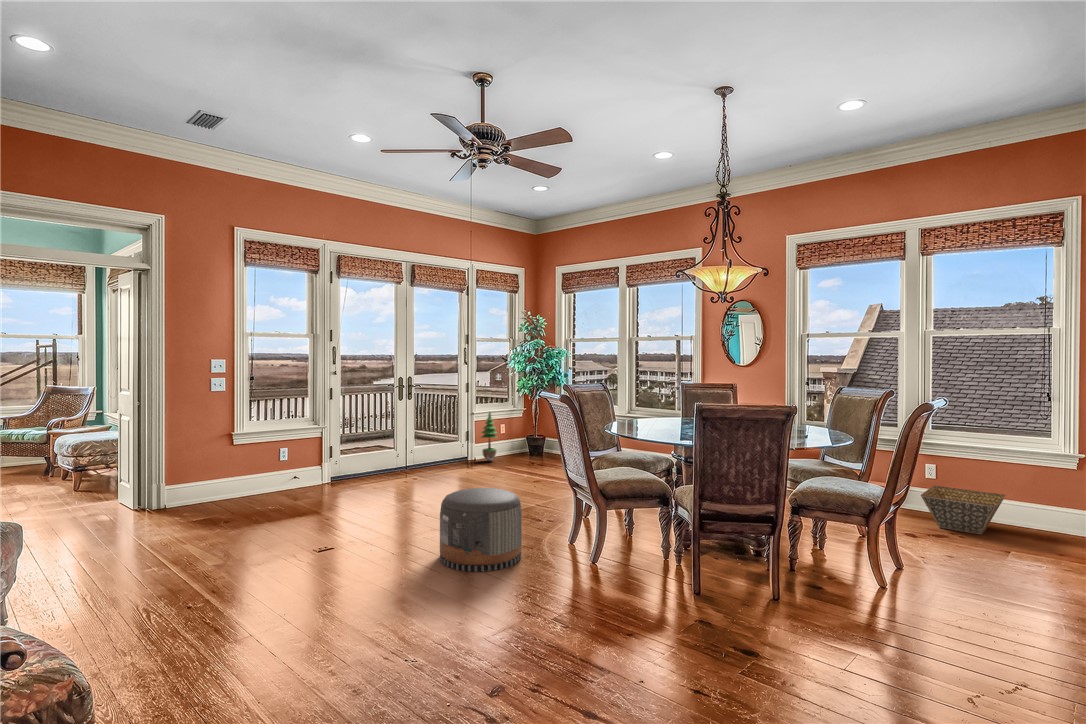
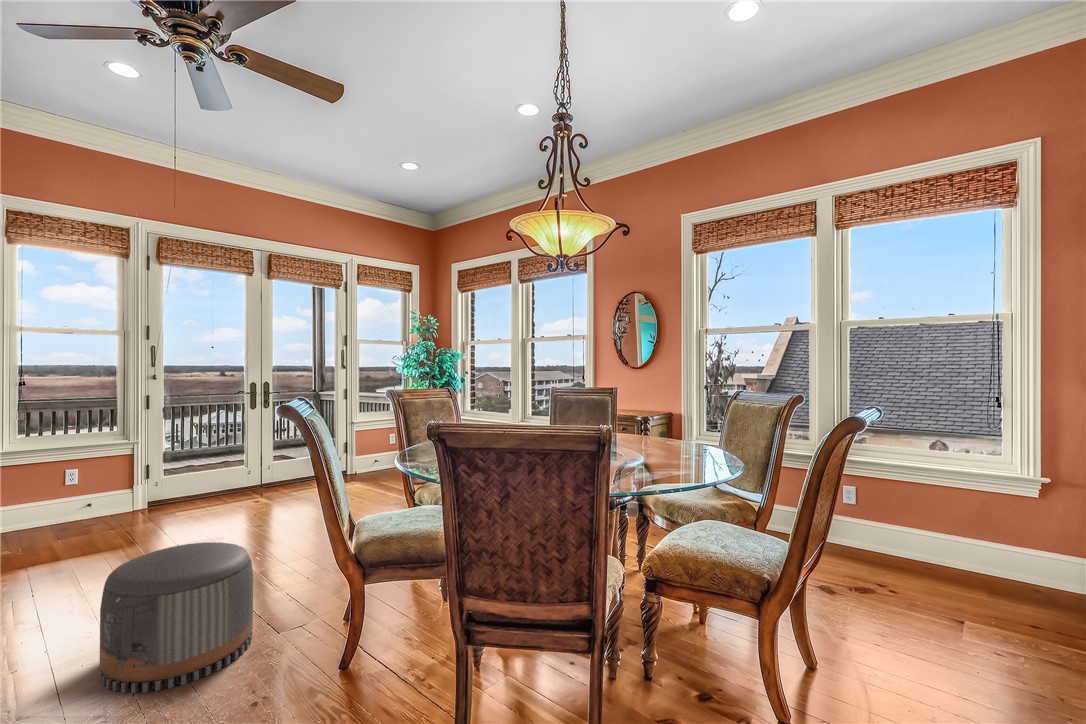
potted tree: present [482,412,497,461] -> none [359,420,381,477]
basket: present [921,486,1006,535] -> none [839,516,947,588]

